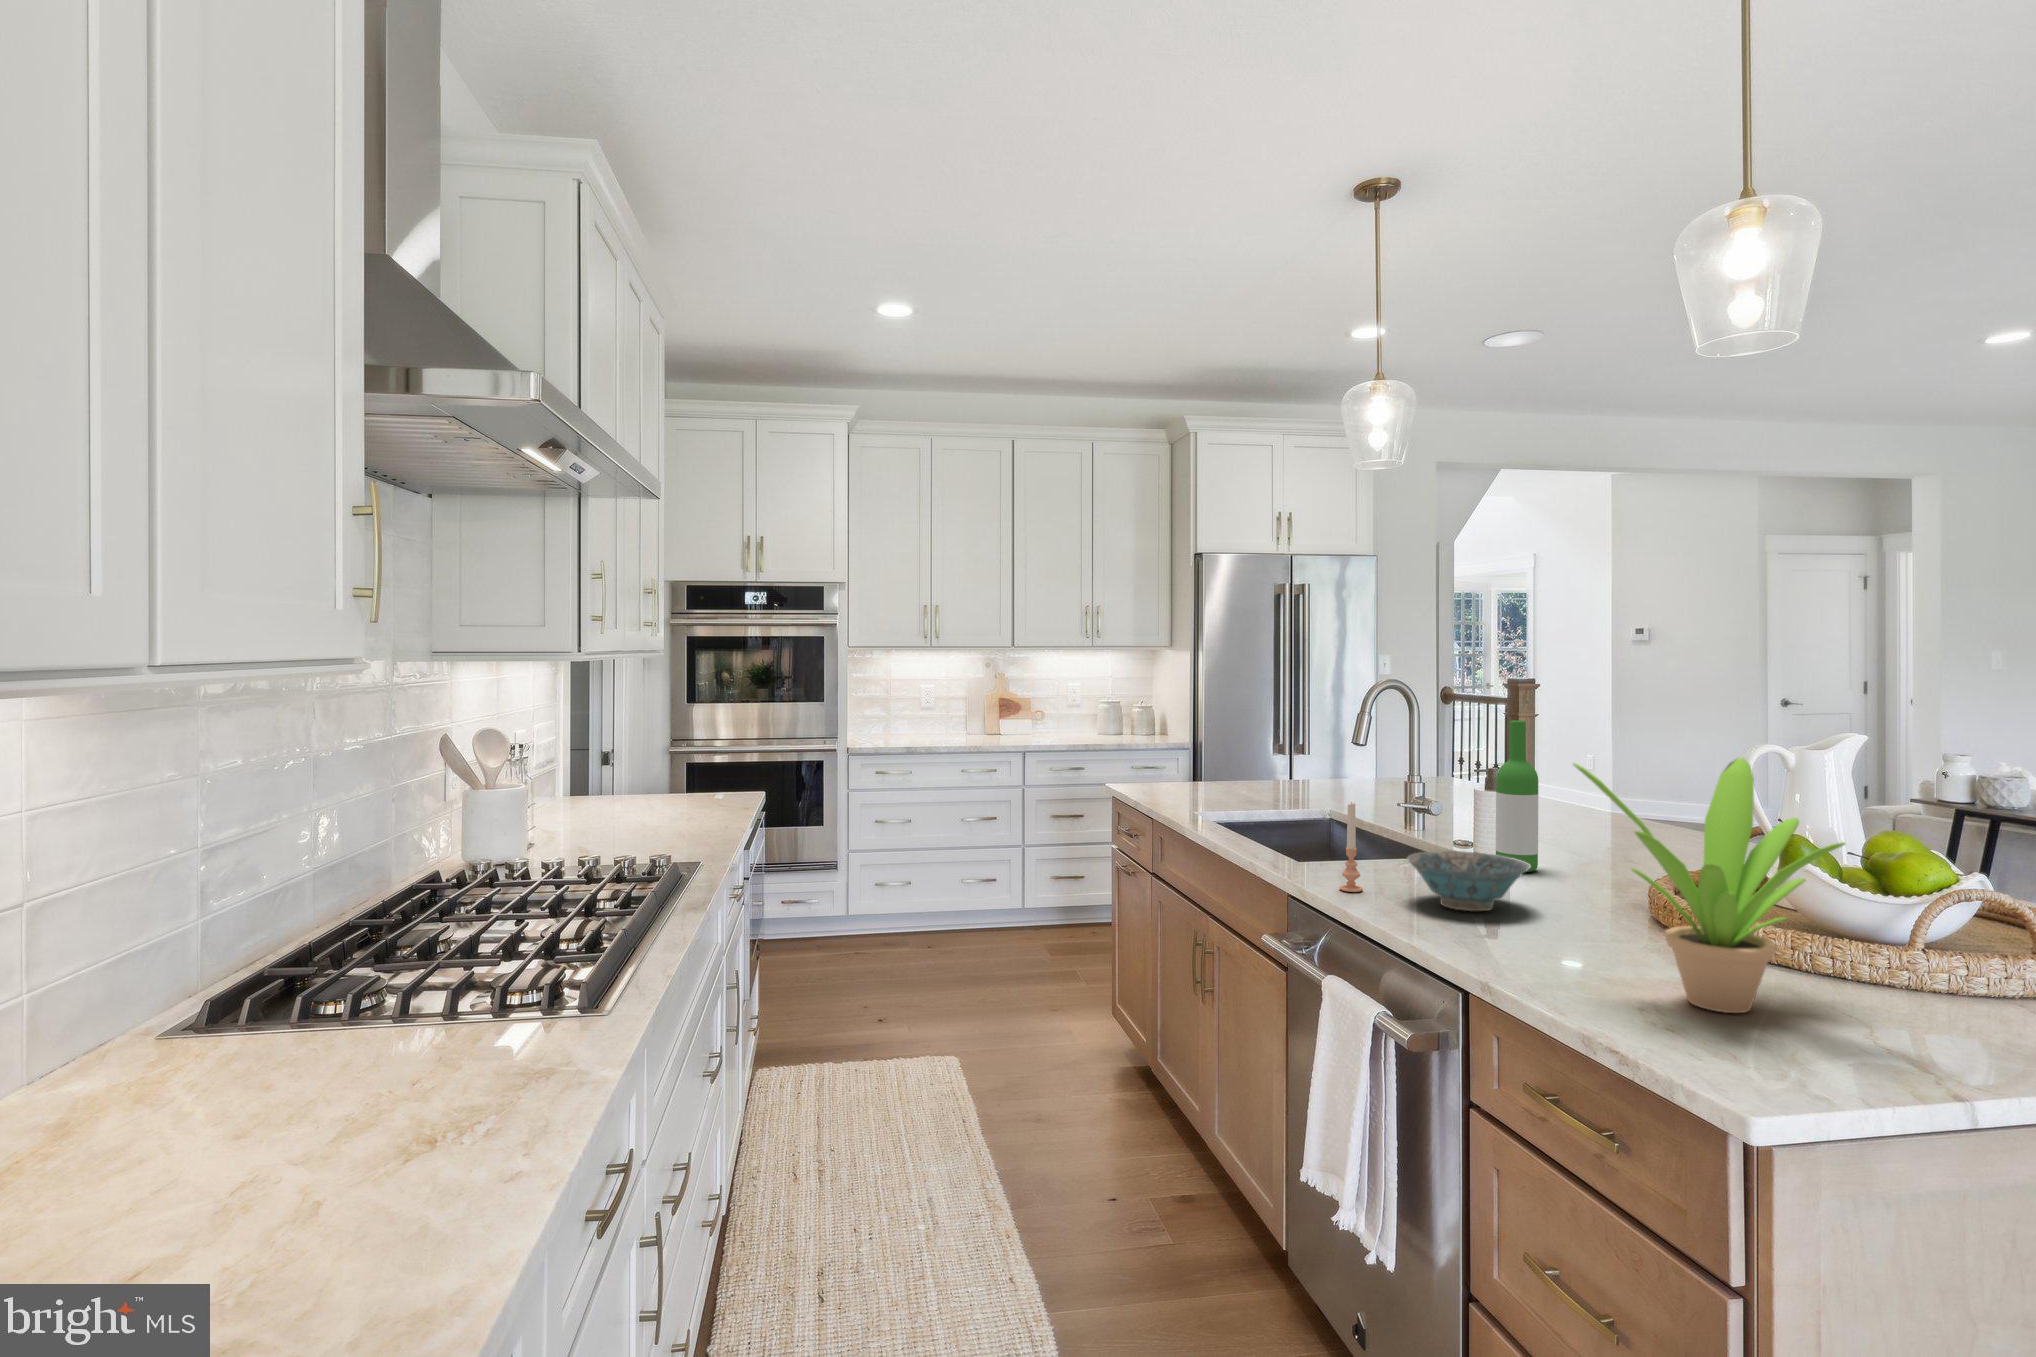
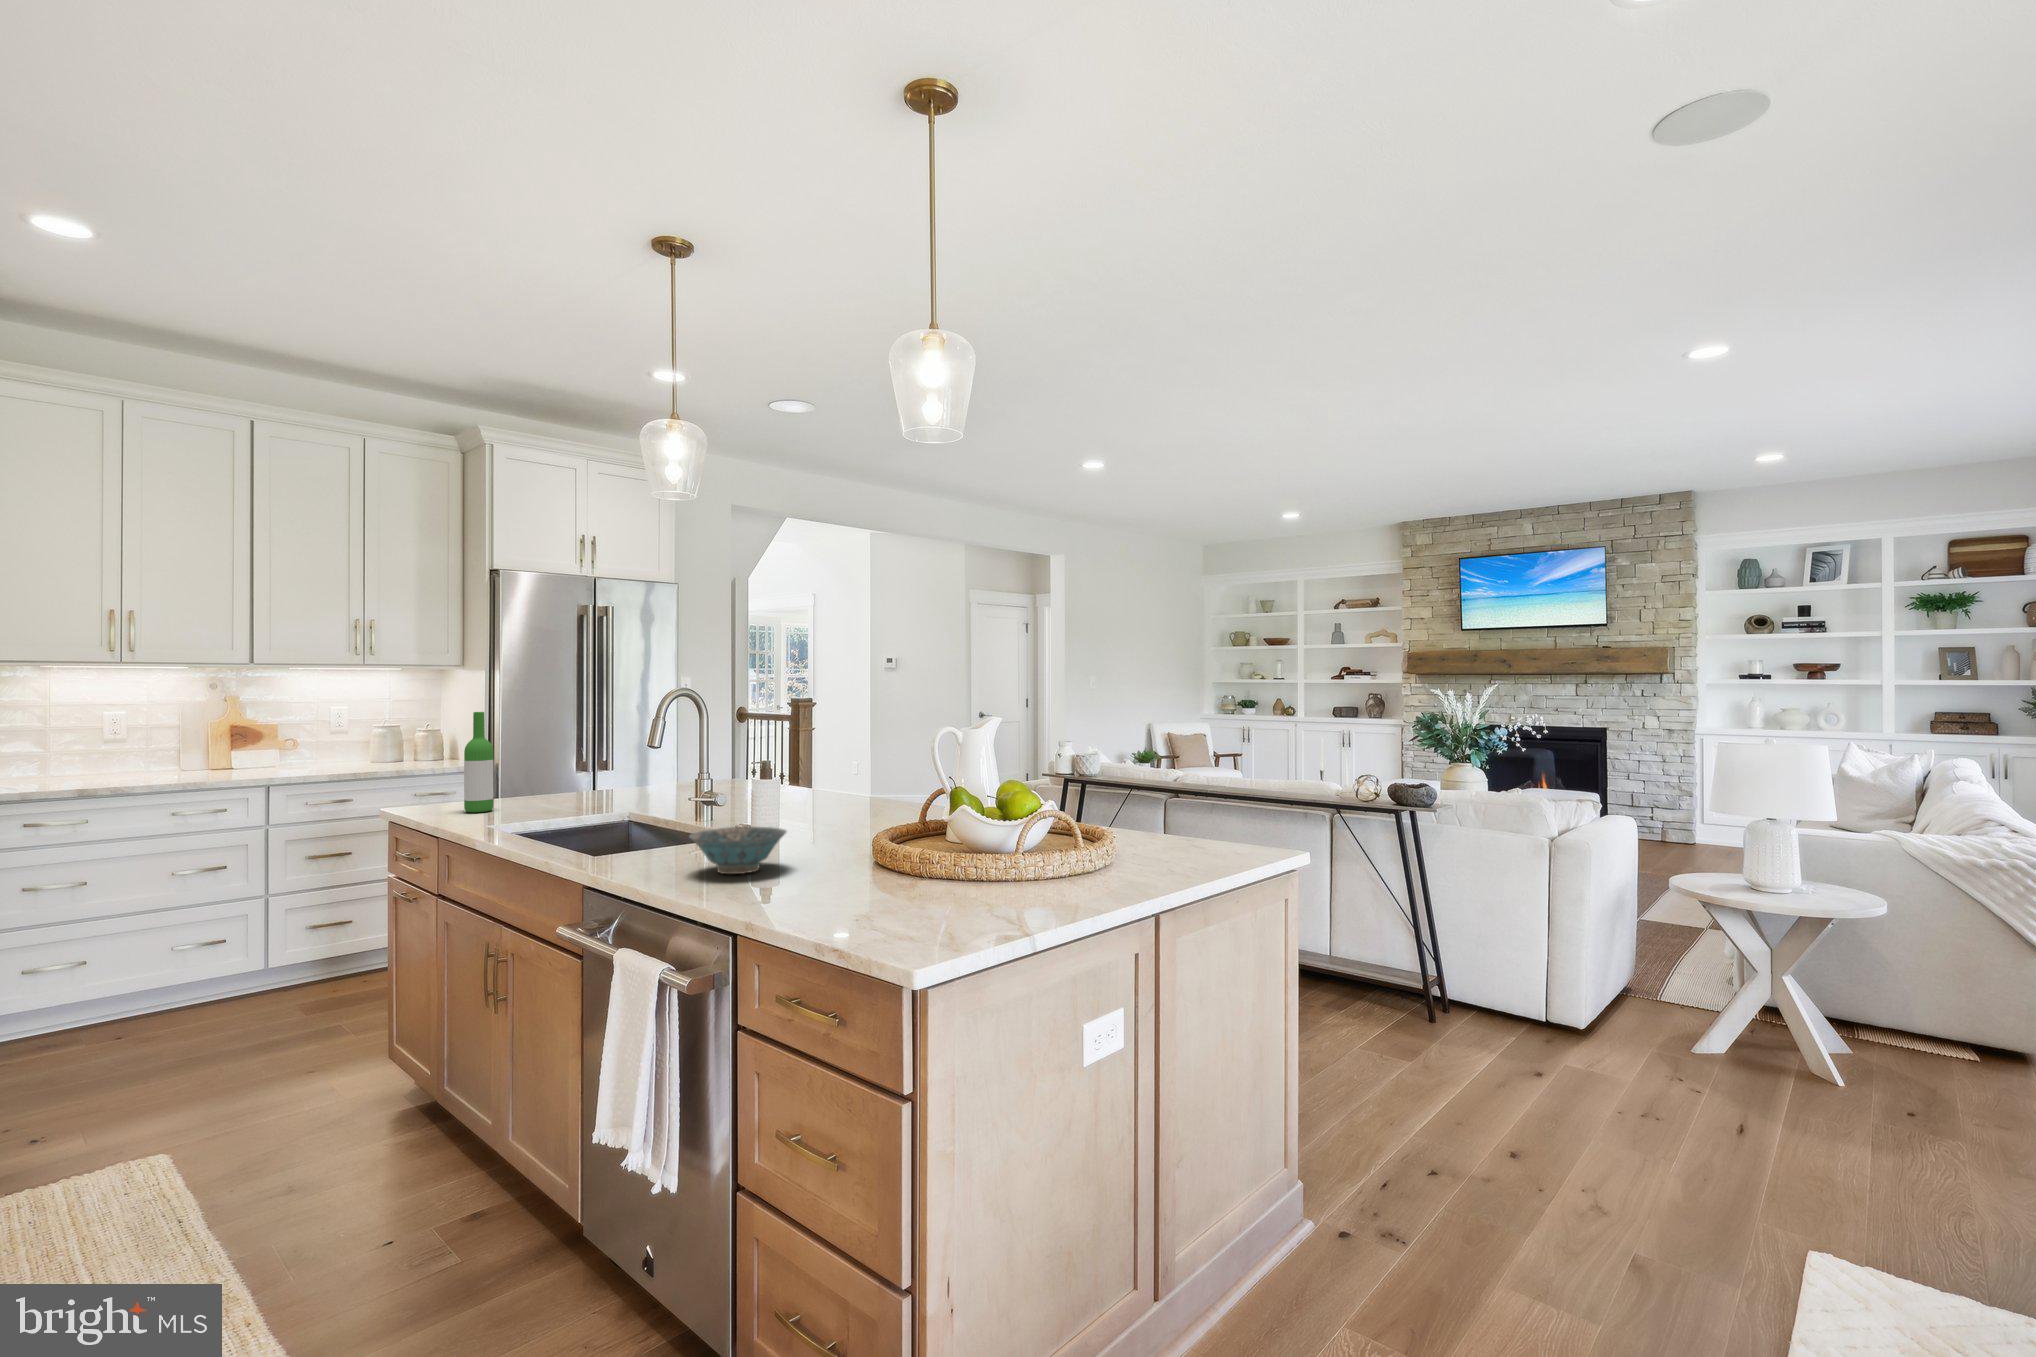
wine bottle: present [1496,720,1538,872] -> present [464,712,494,812]
potted plant: present [1573,758,1845,1013] -> none [809,732,974,913]
candle: present [1340,802,1363,892] -> none [630,792,651,873]

